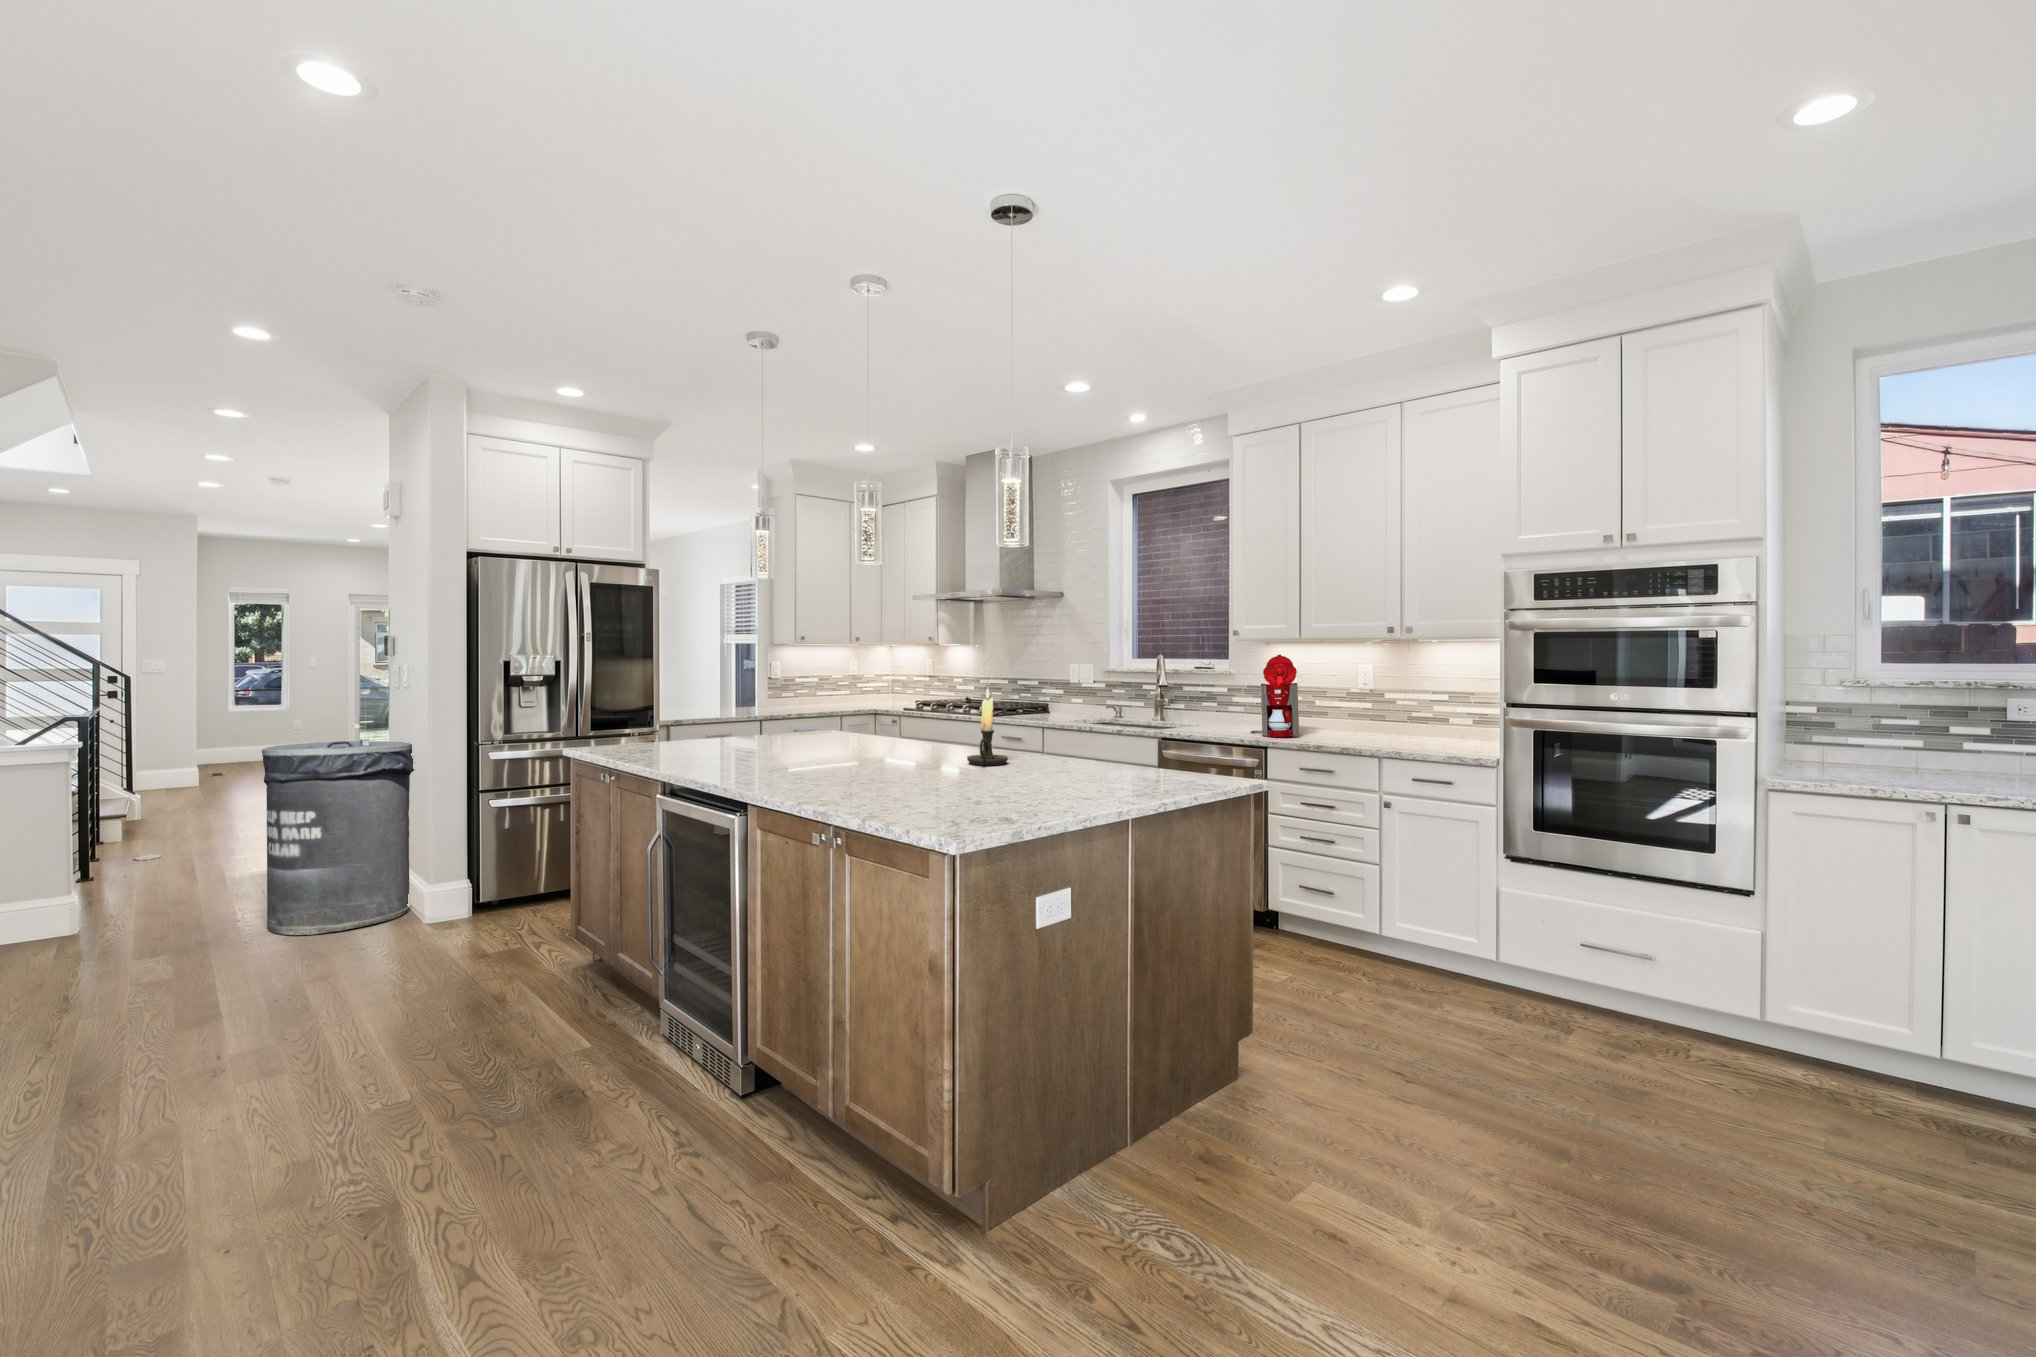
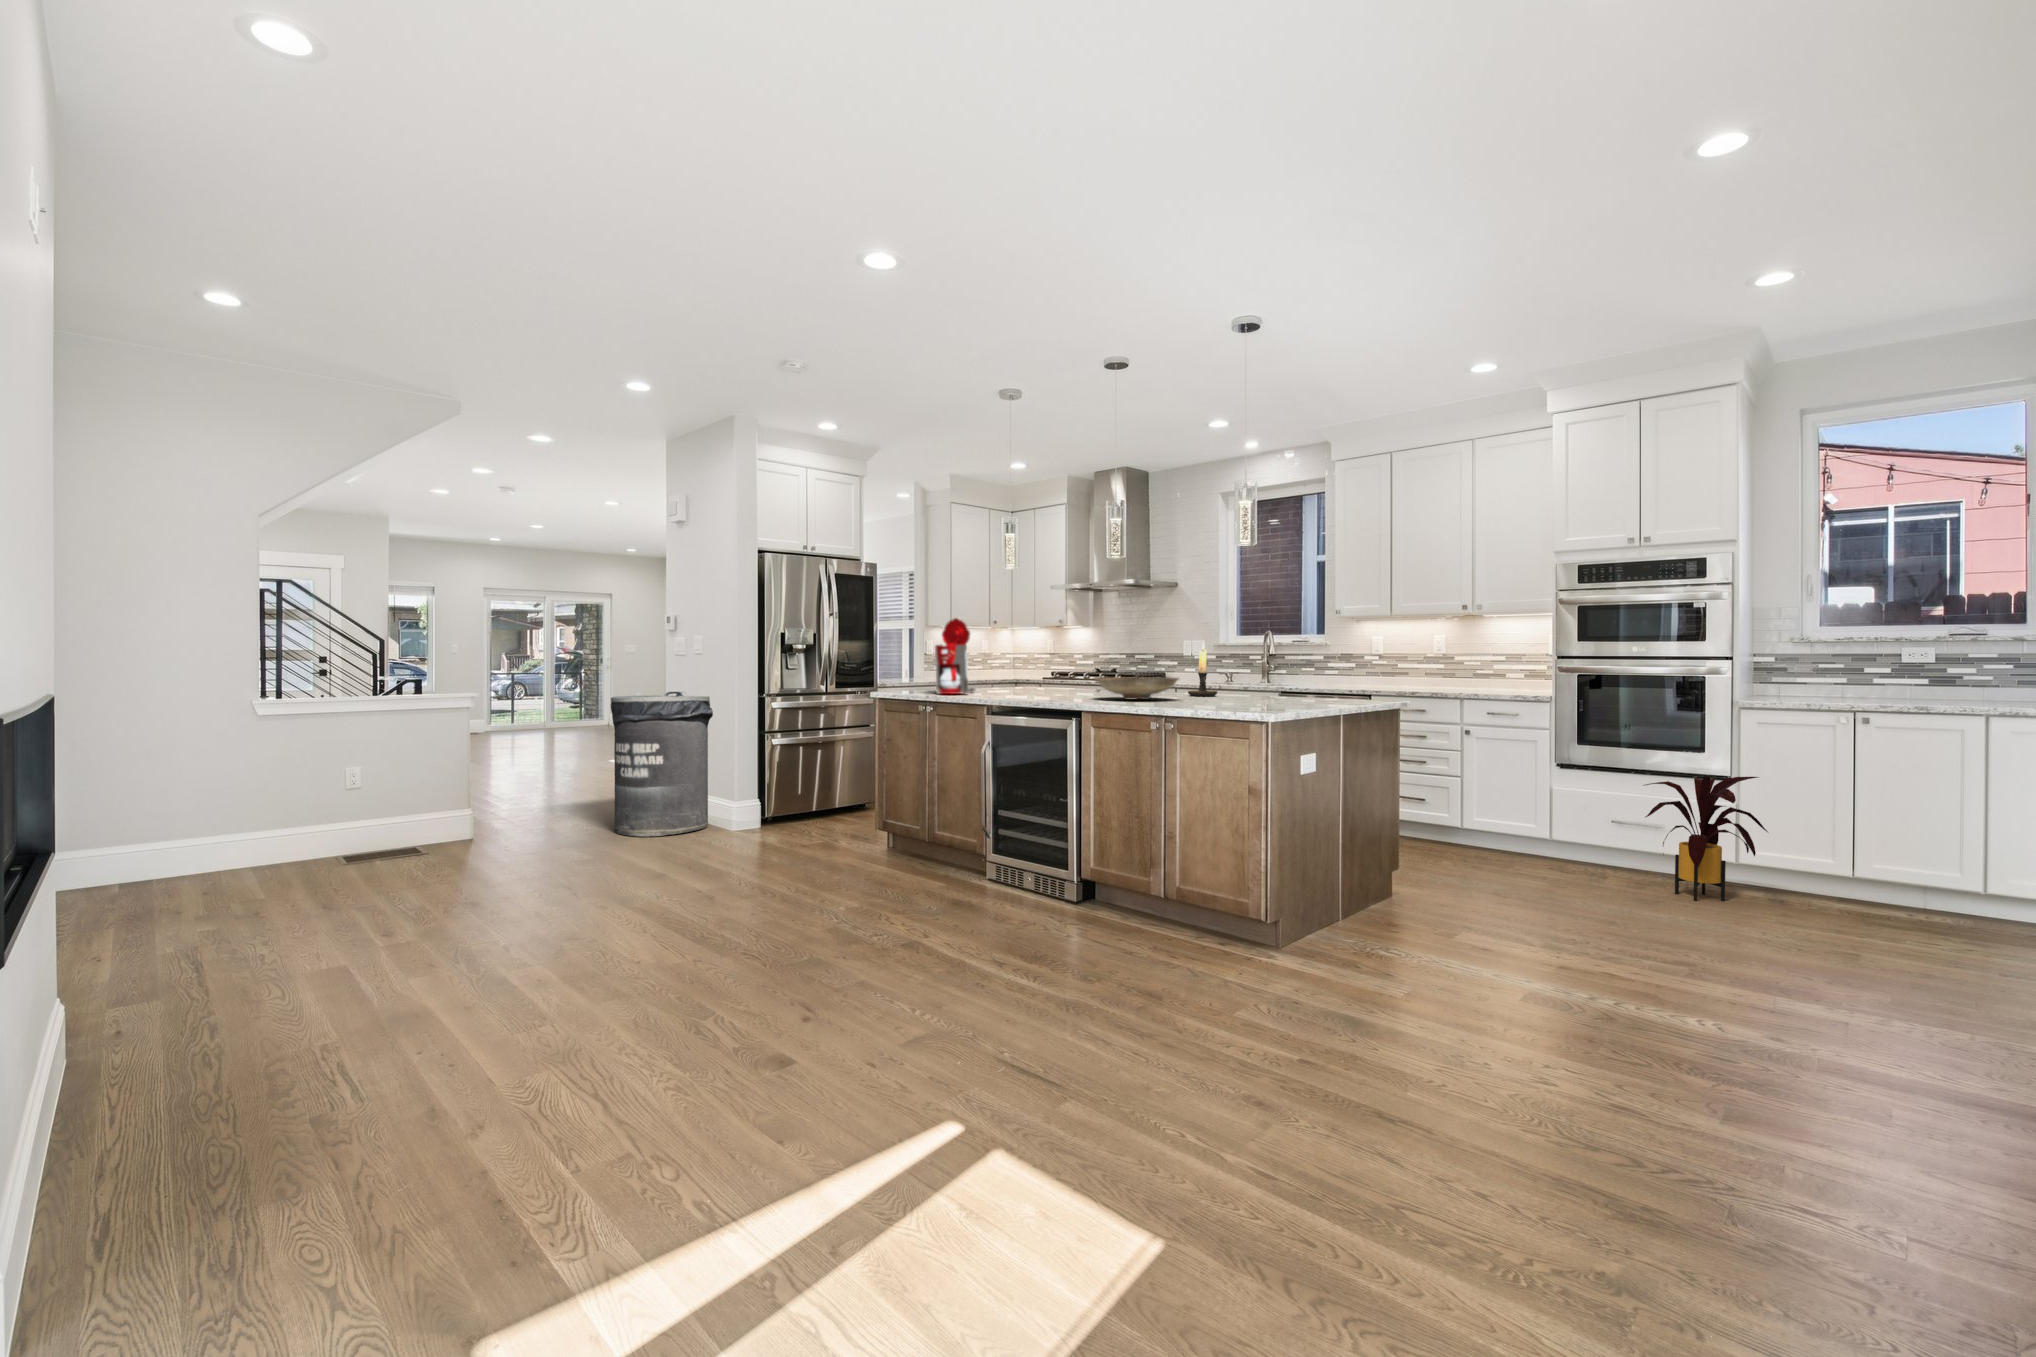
coffee maker: present [1251,655,1299,737] -> present [935,618,975,694]
decorative bowl: none [787,743,916,781] -> present [1095,677,1178,700]
house plant: none [1619,892,1811,1092] -> present [1643,776,1768,901]

